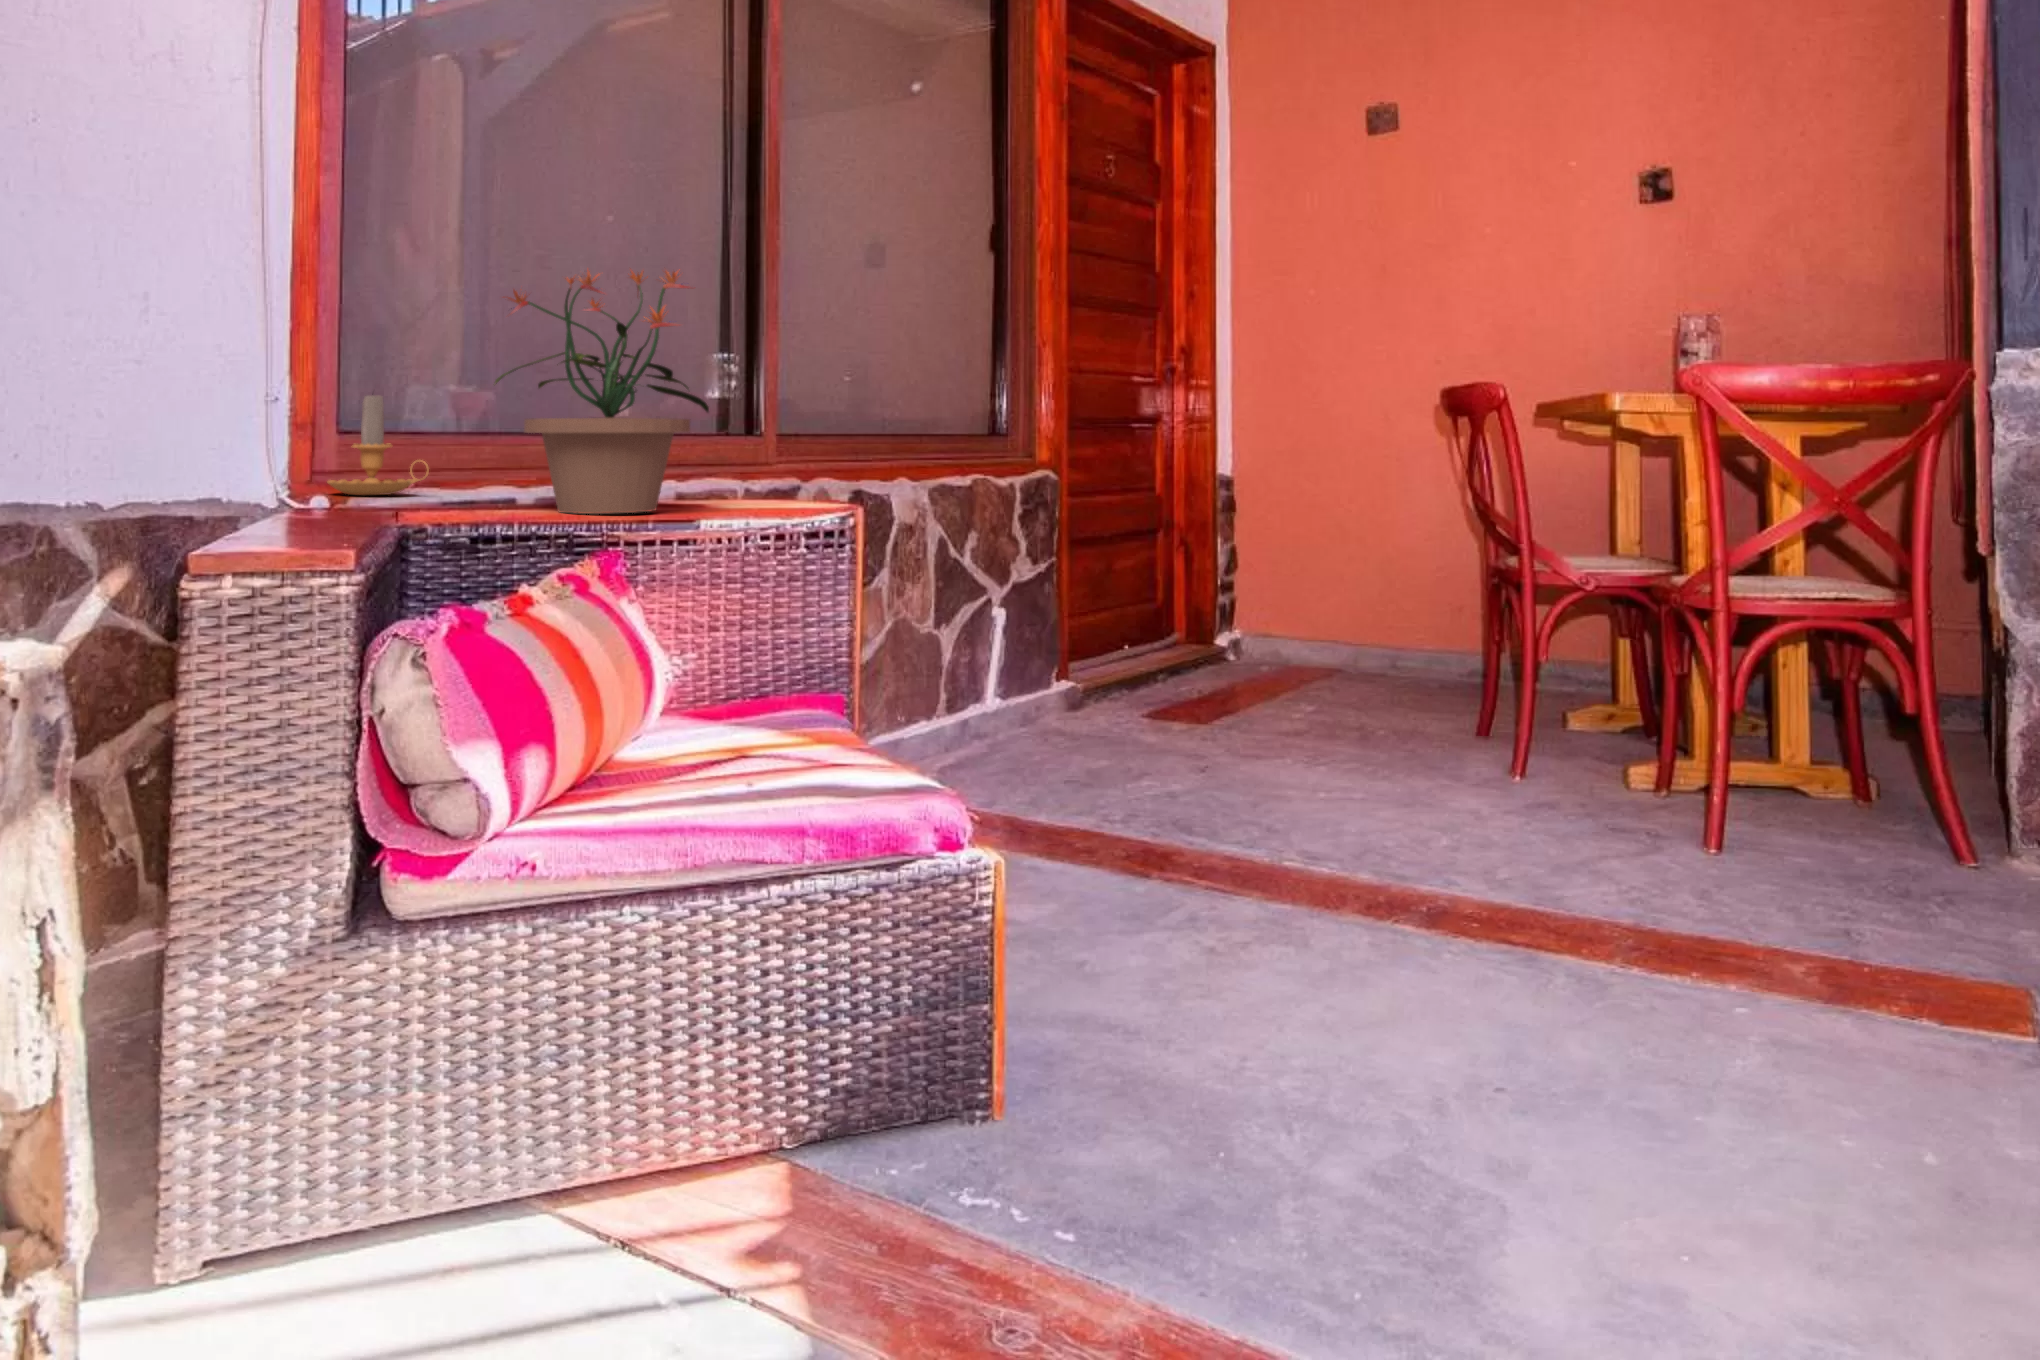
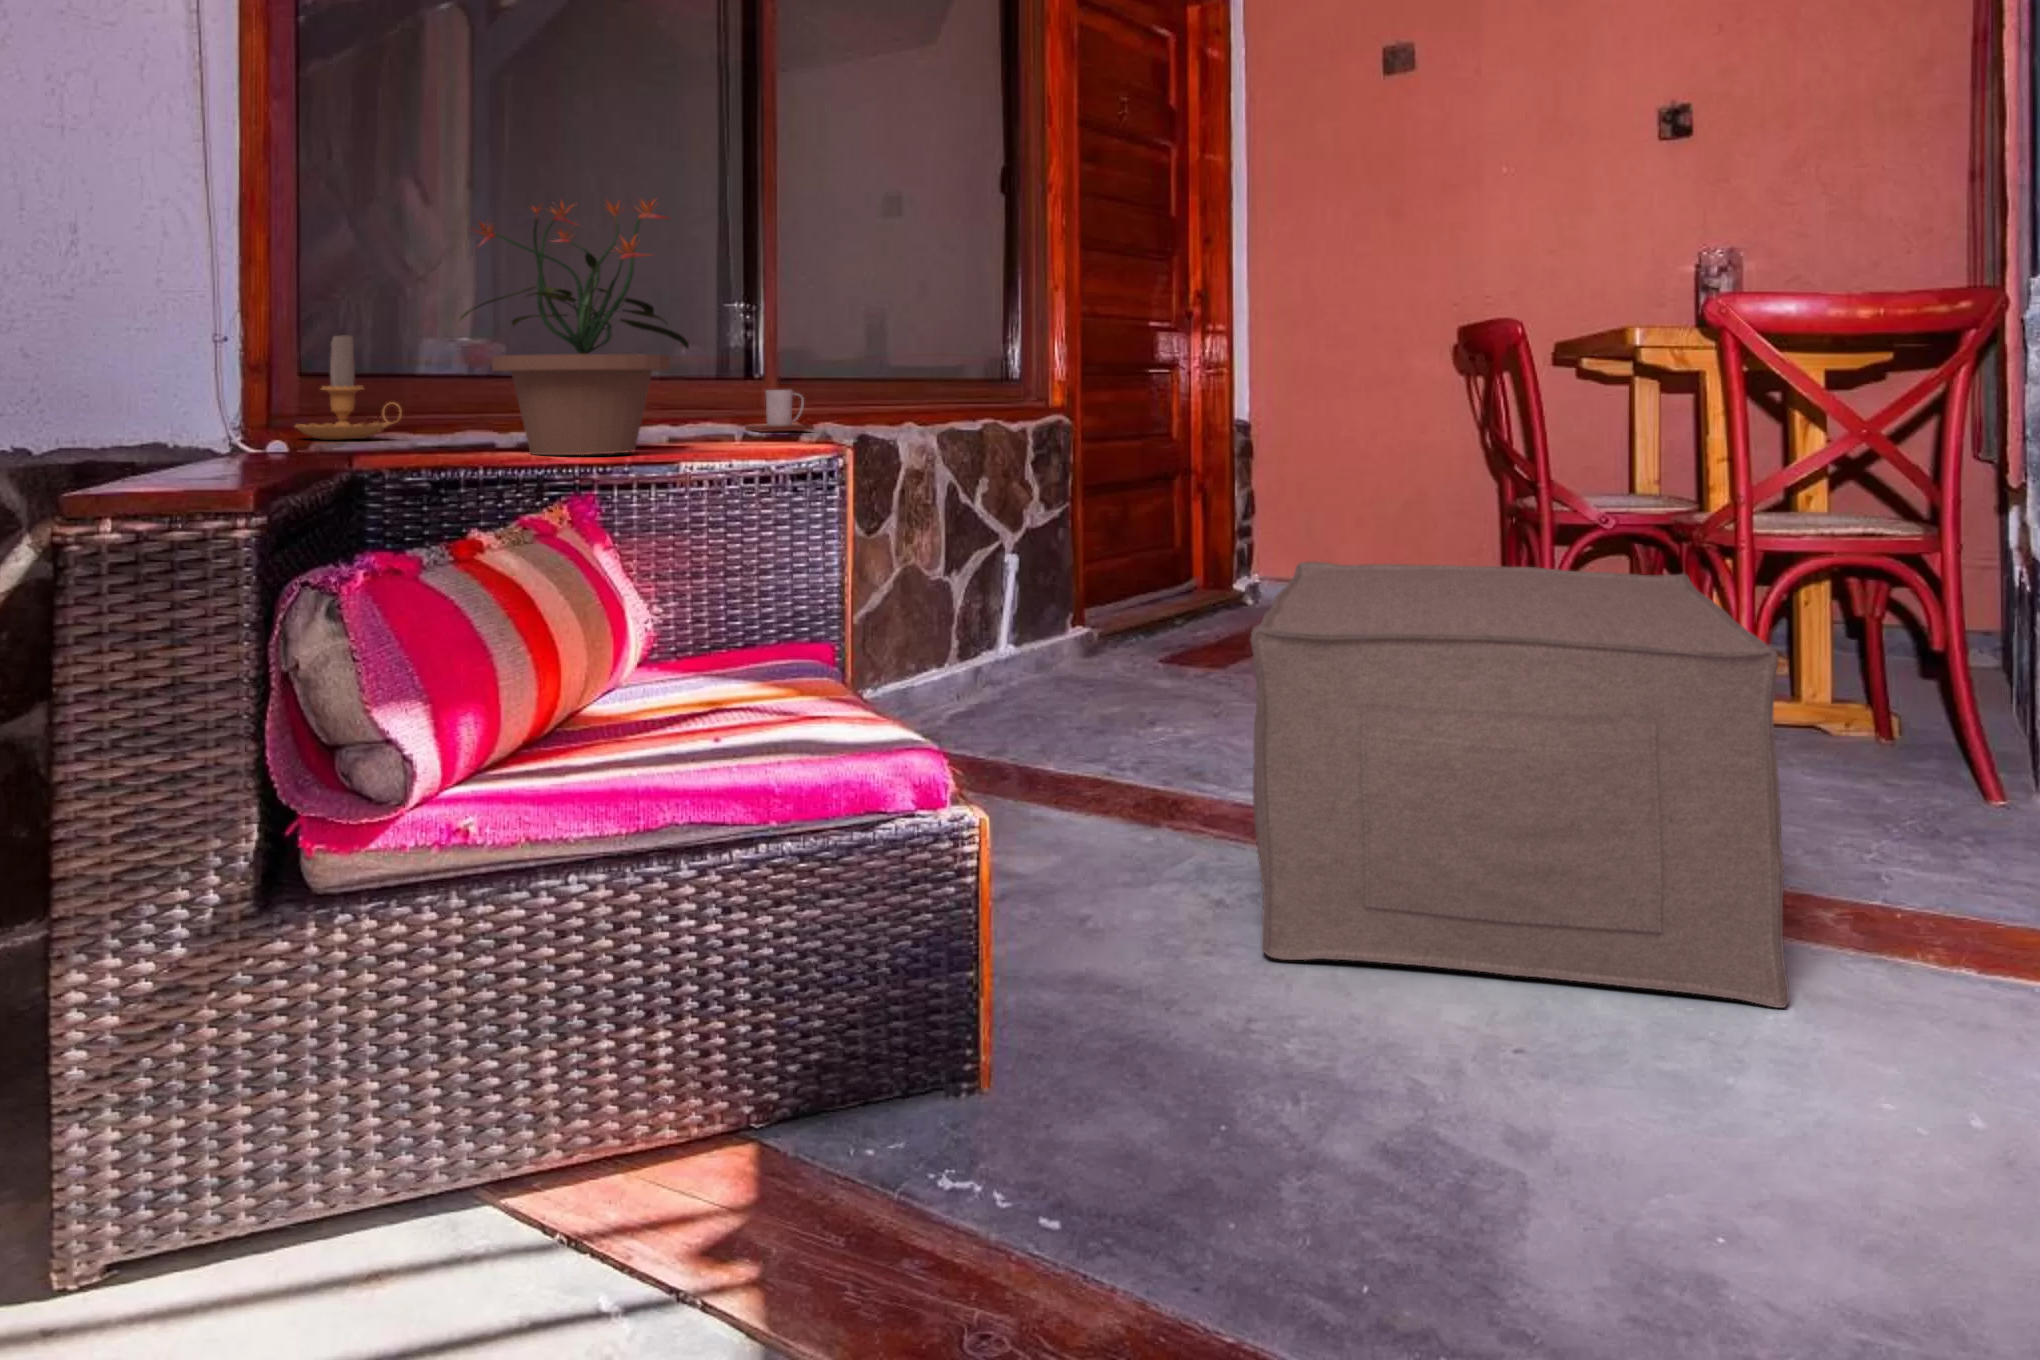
mug: none [742,447,810,489] -> present [745,390,814,432]
ottoman: none [1245,622,1758,1054] -> present [1250,562,1789,1008]

